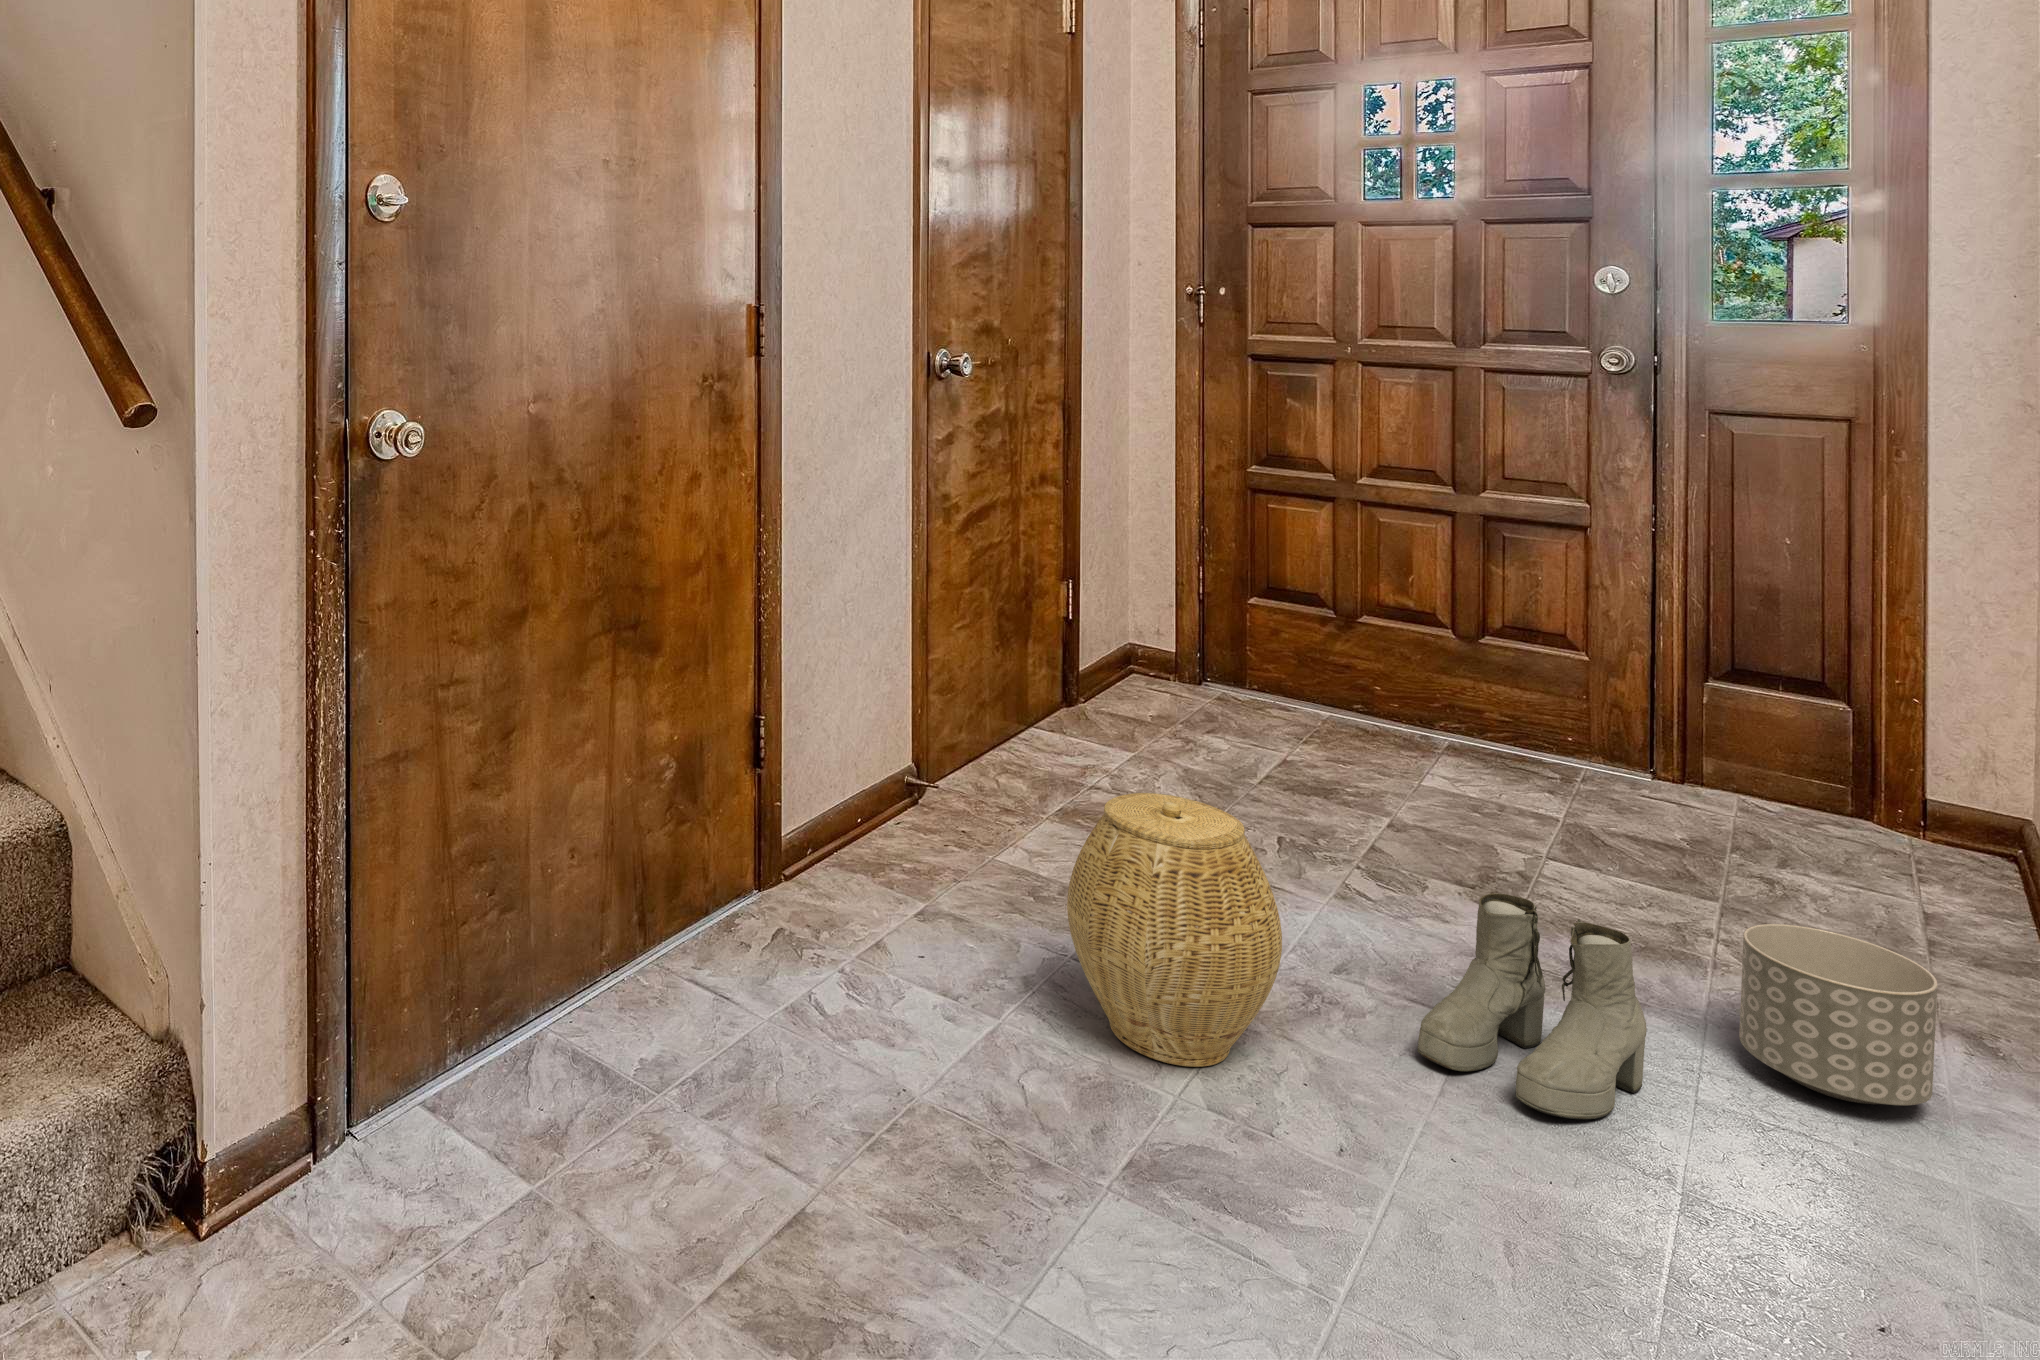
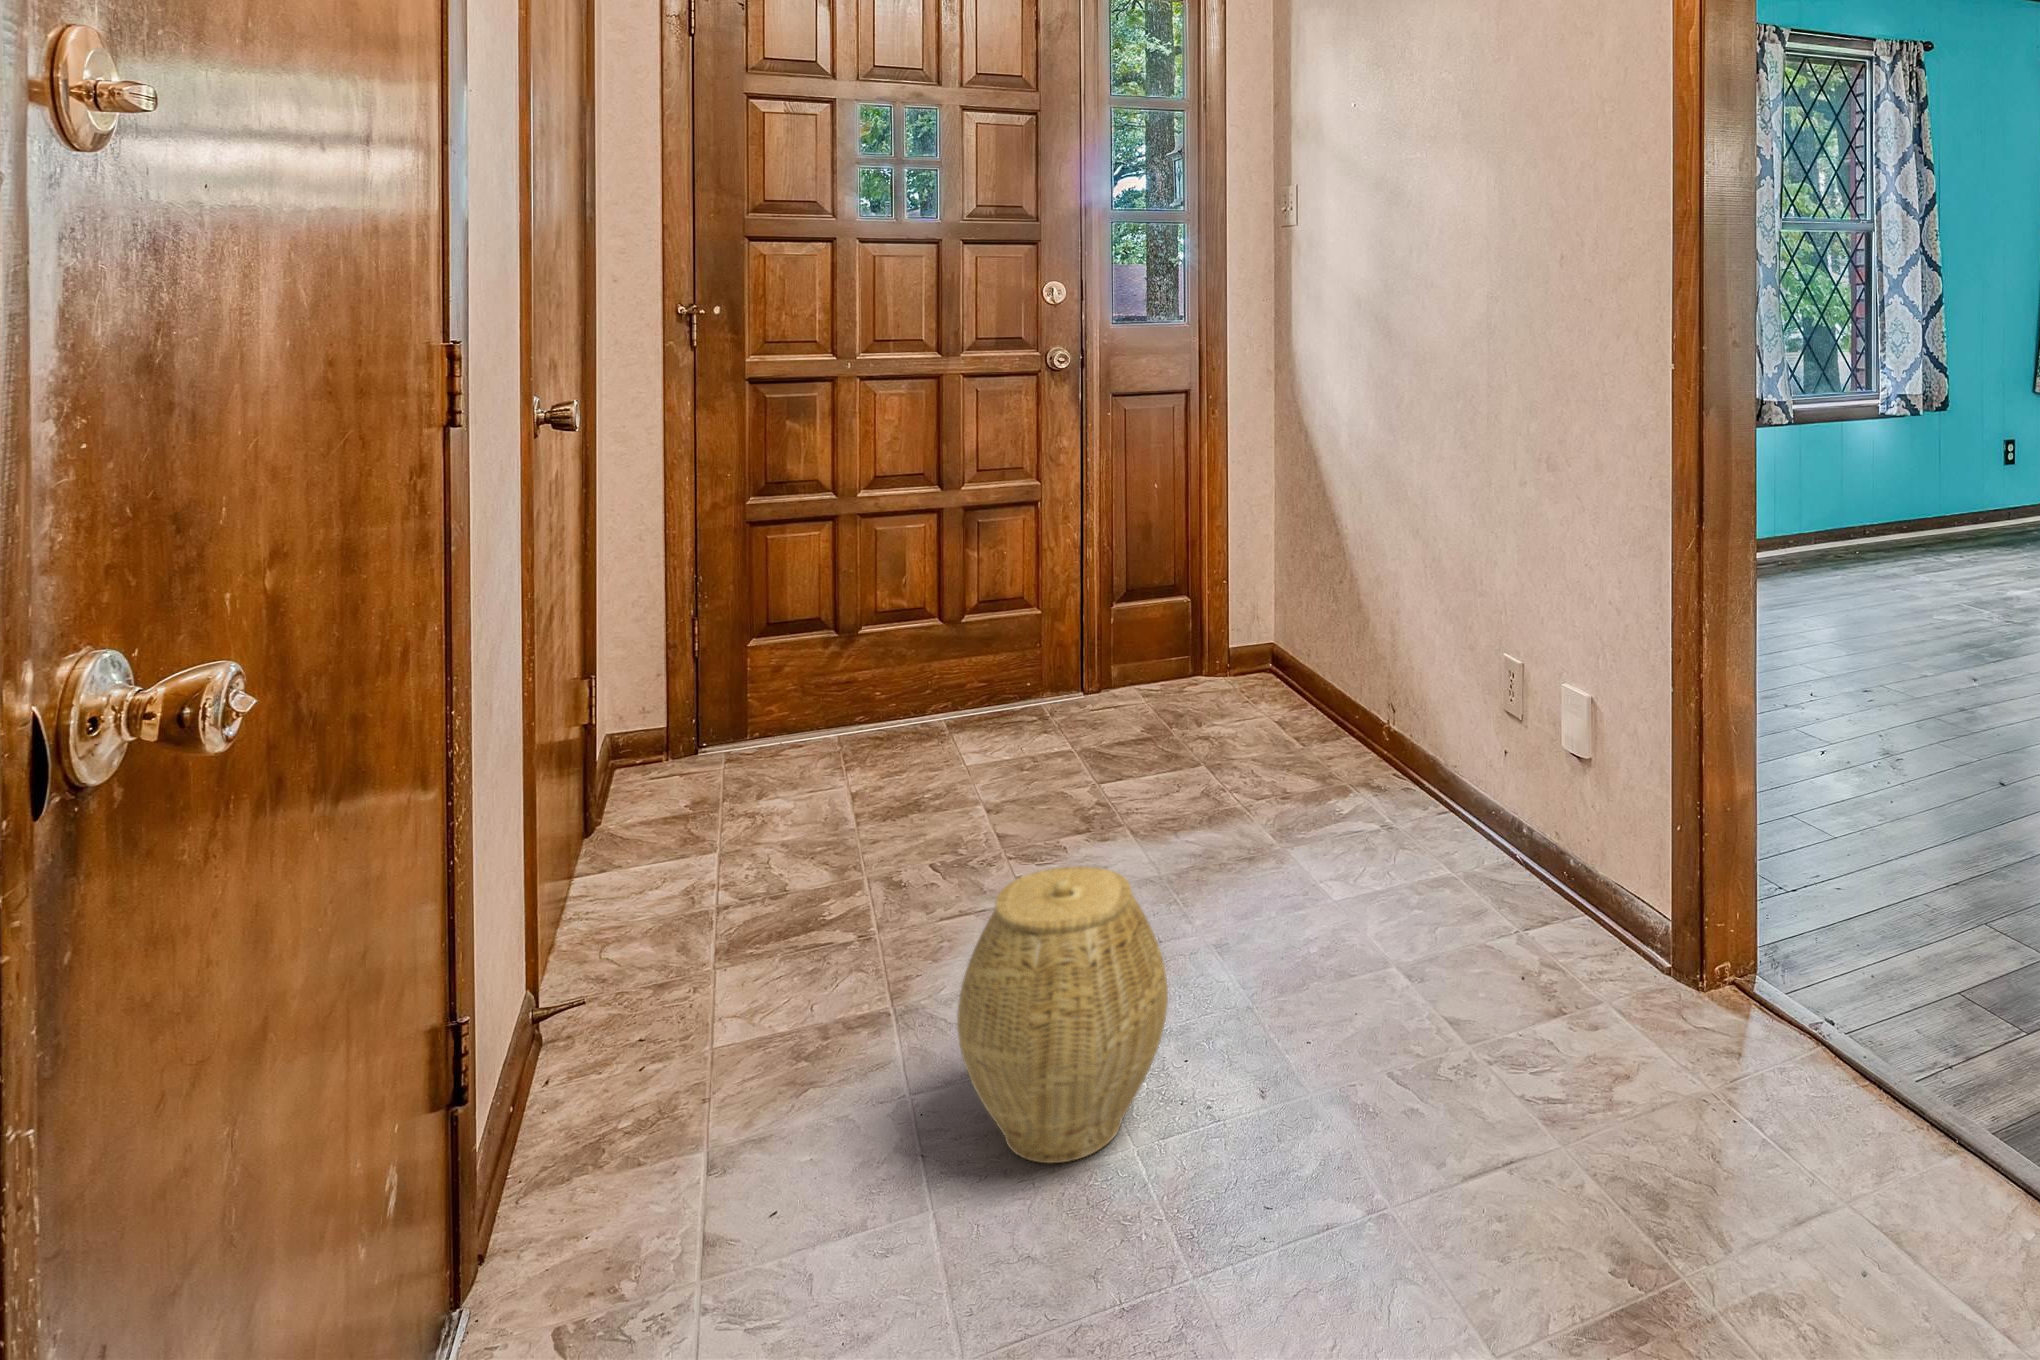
boots: present [1417,893,1647,1119] -> none [1205,830,1328,1007]
planter: present [1739,924,1938,1105] -> none [1319,770,1416,887]

